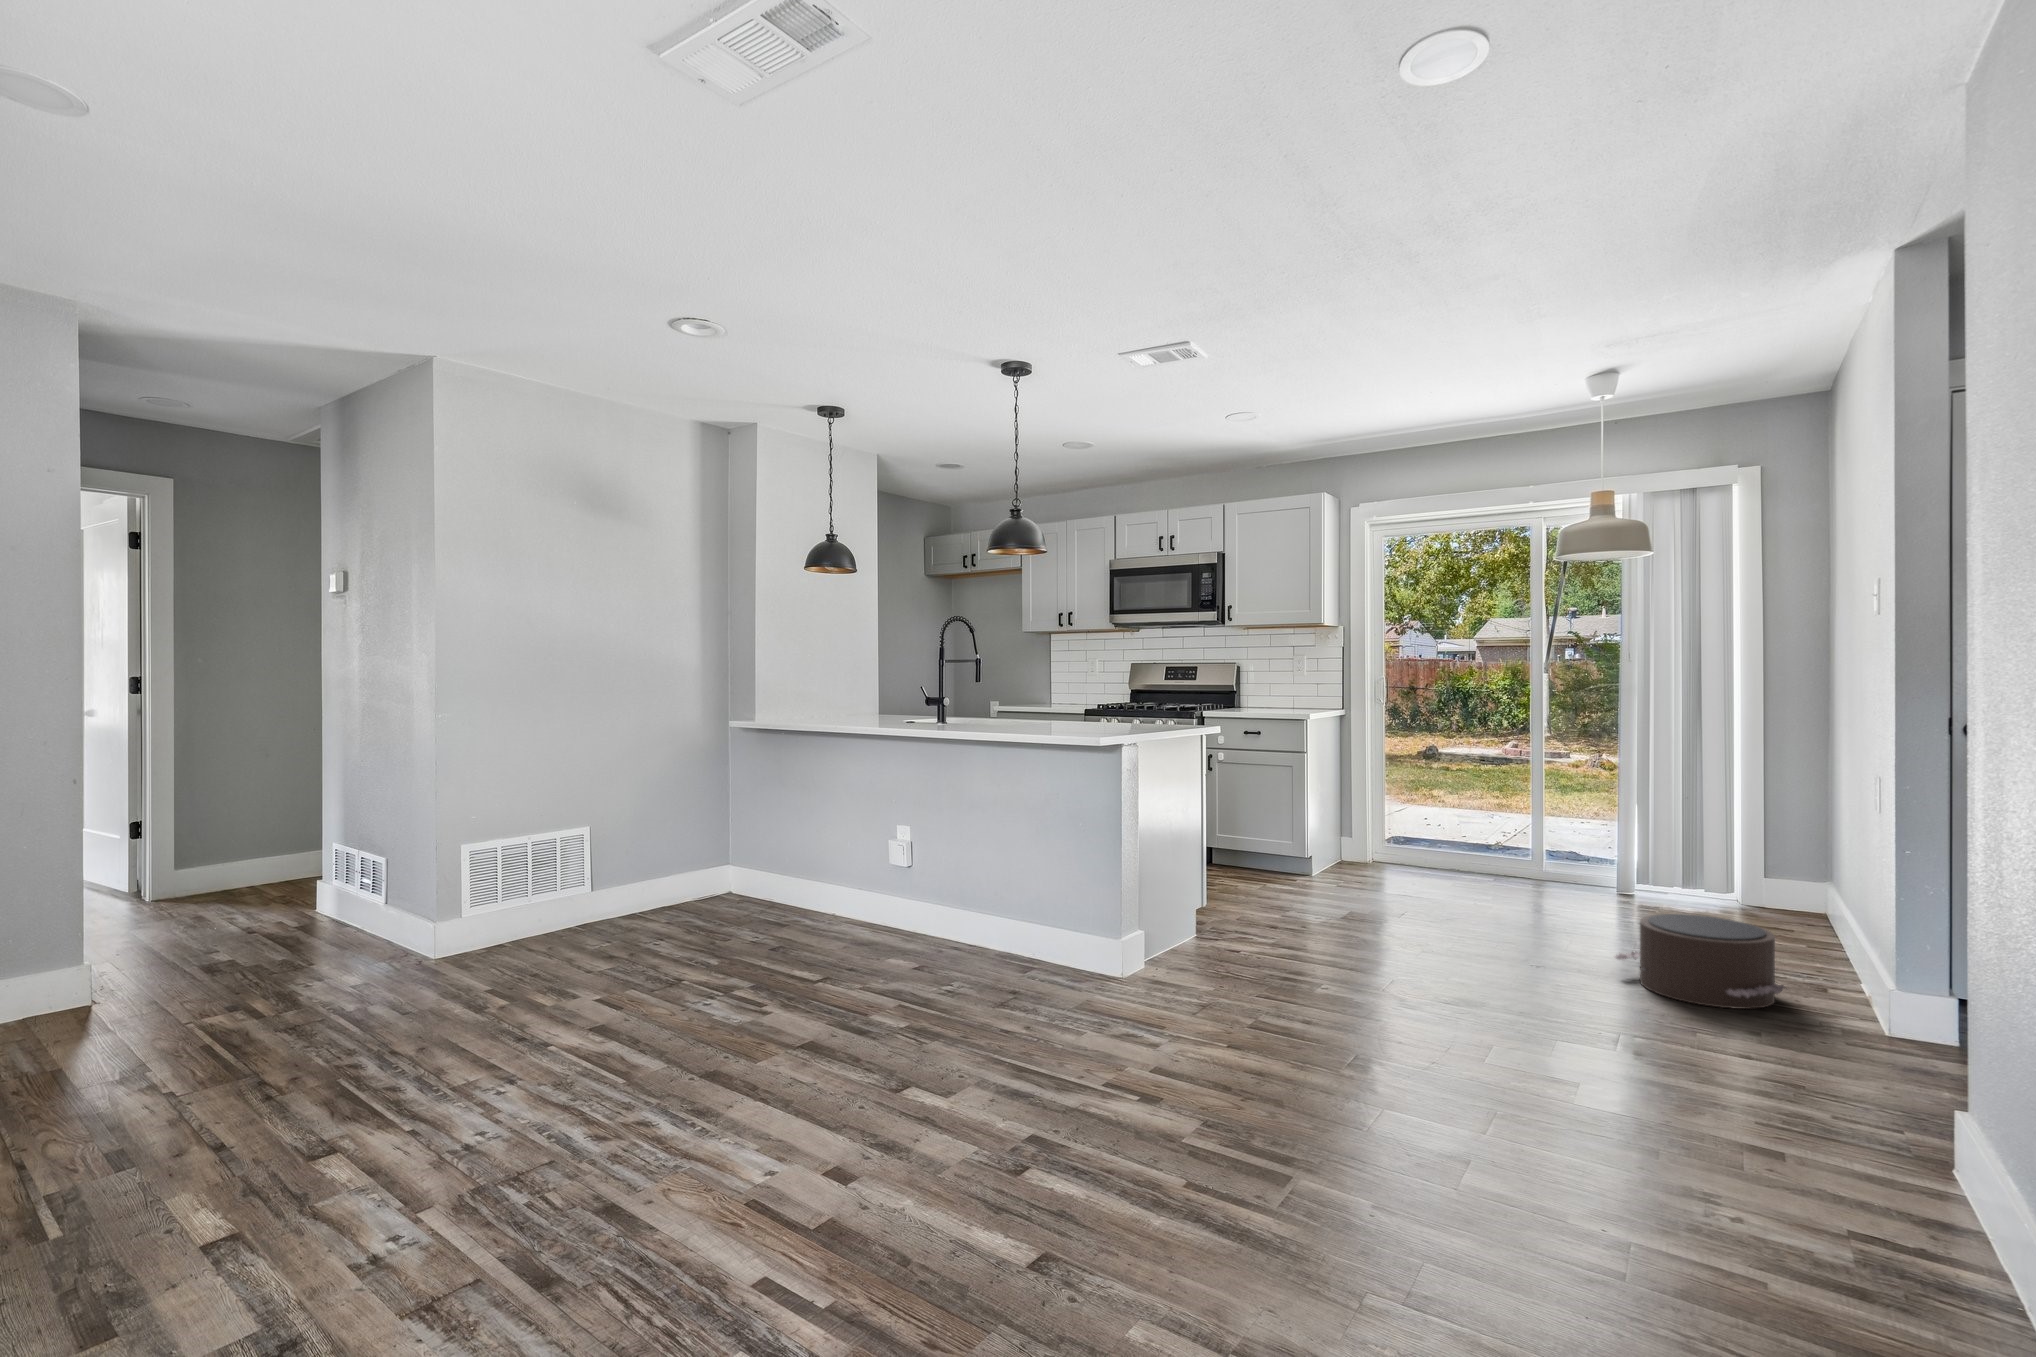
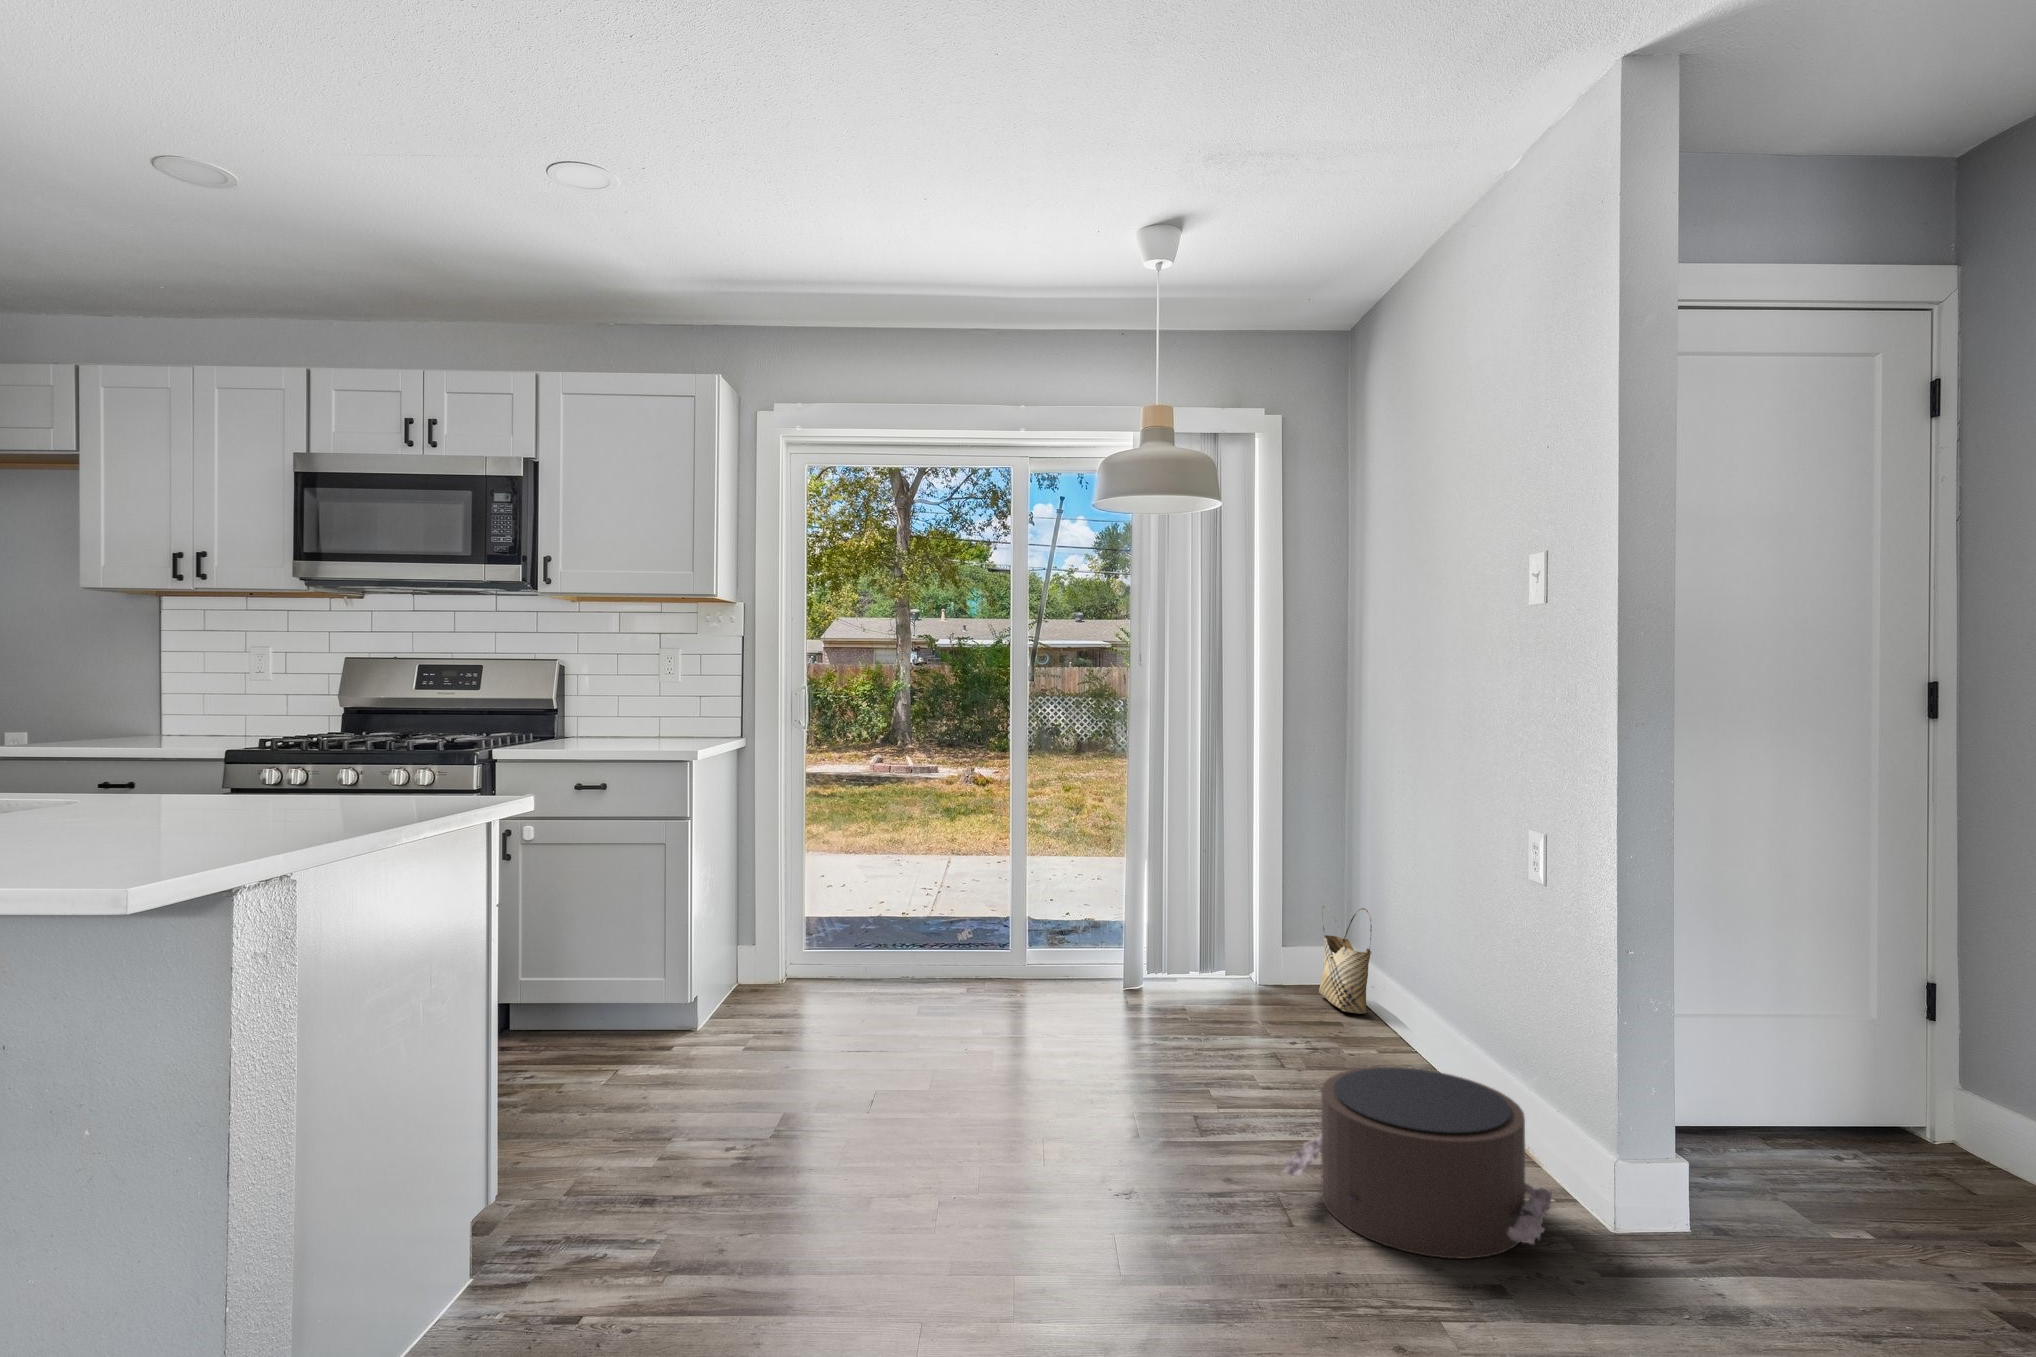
woven basket: none [1780,845,1822,927] -> present [1319,906,1372,1014]

